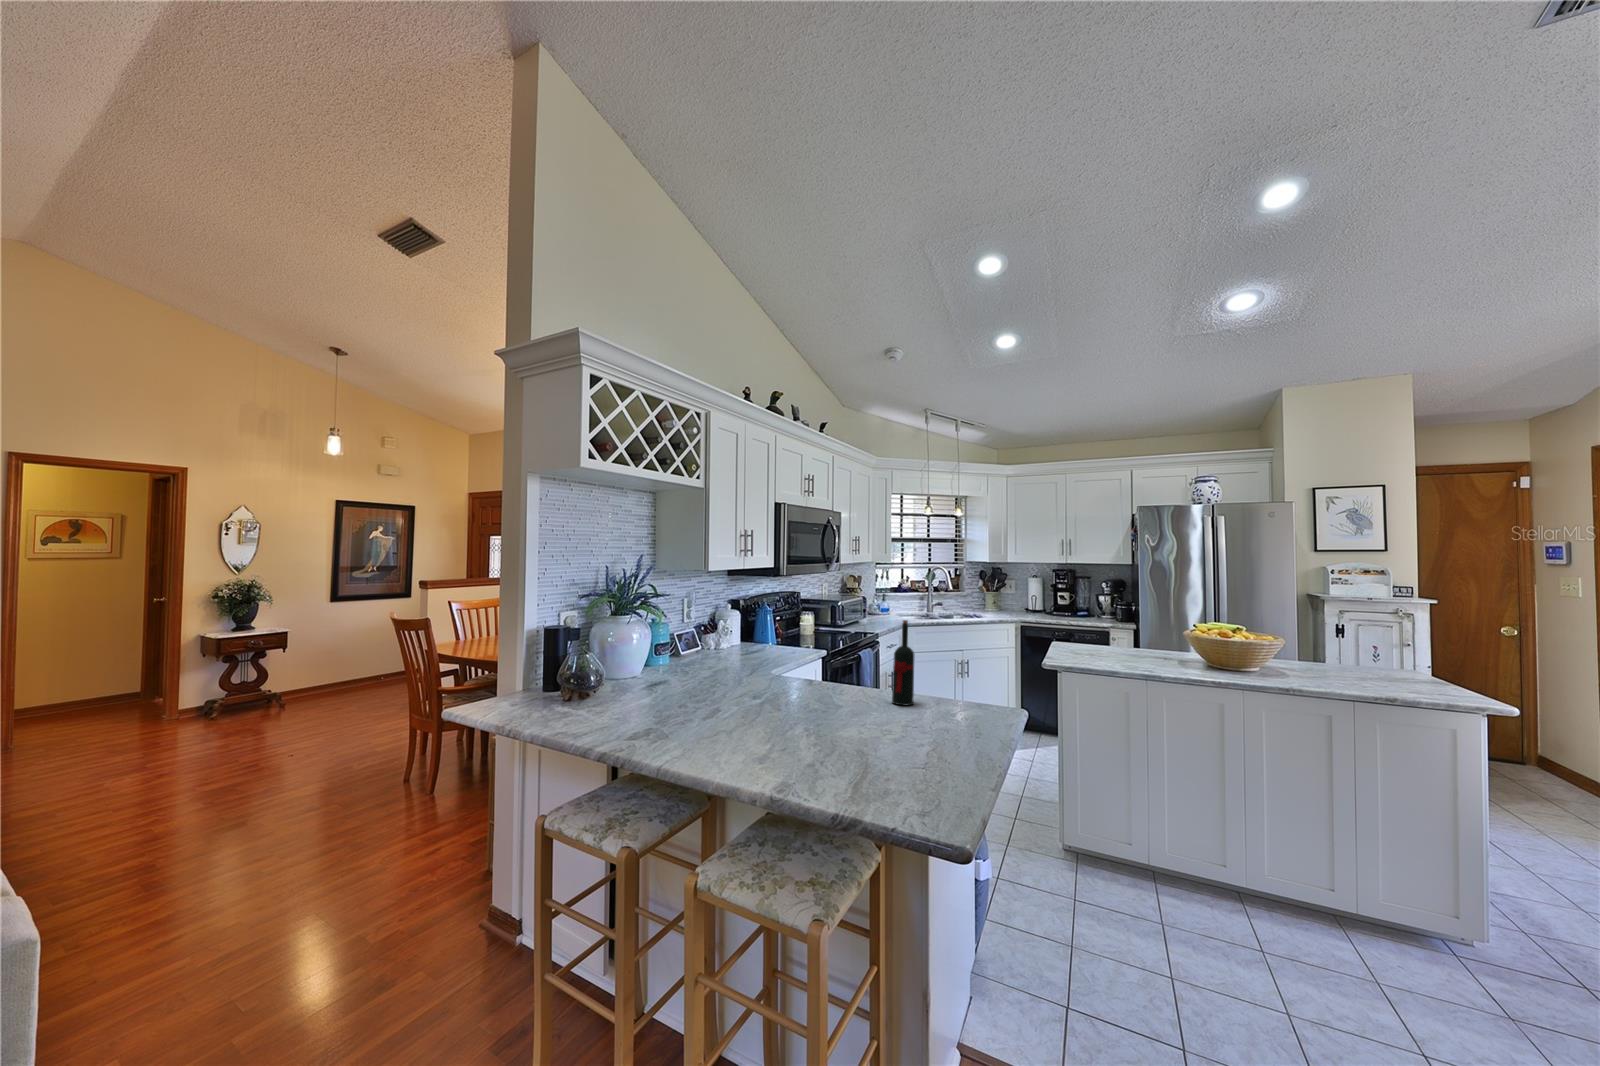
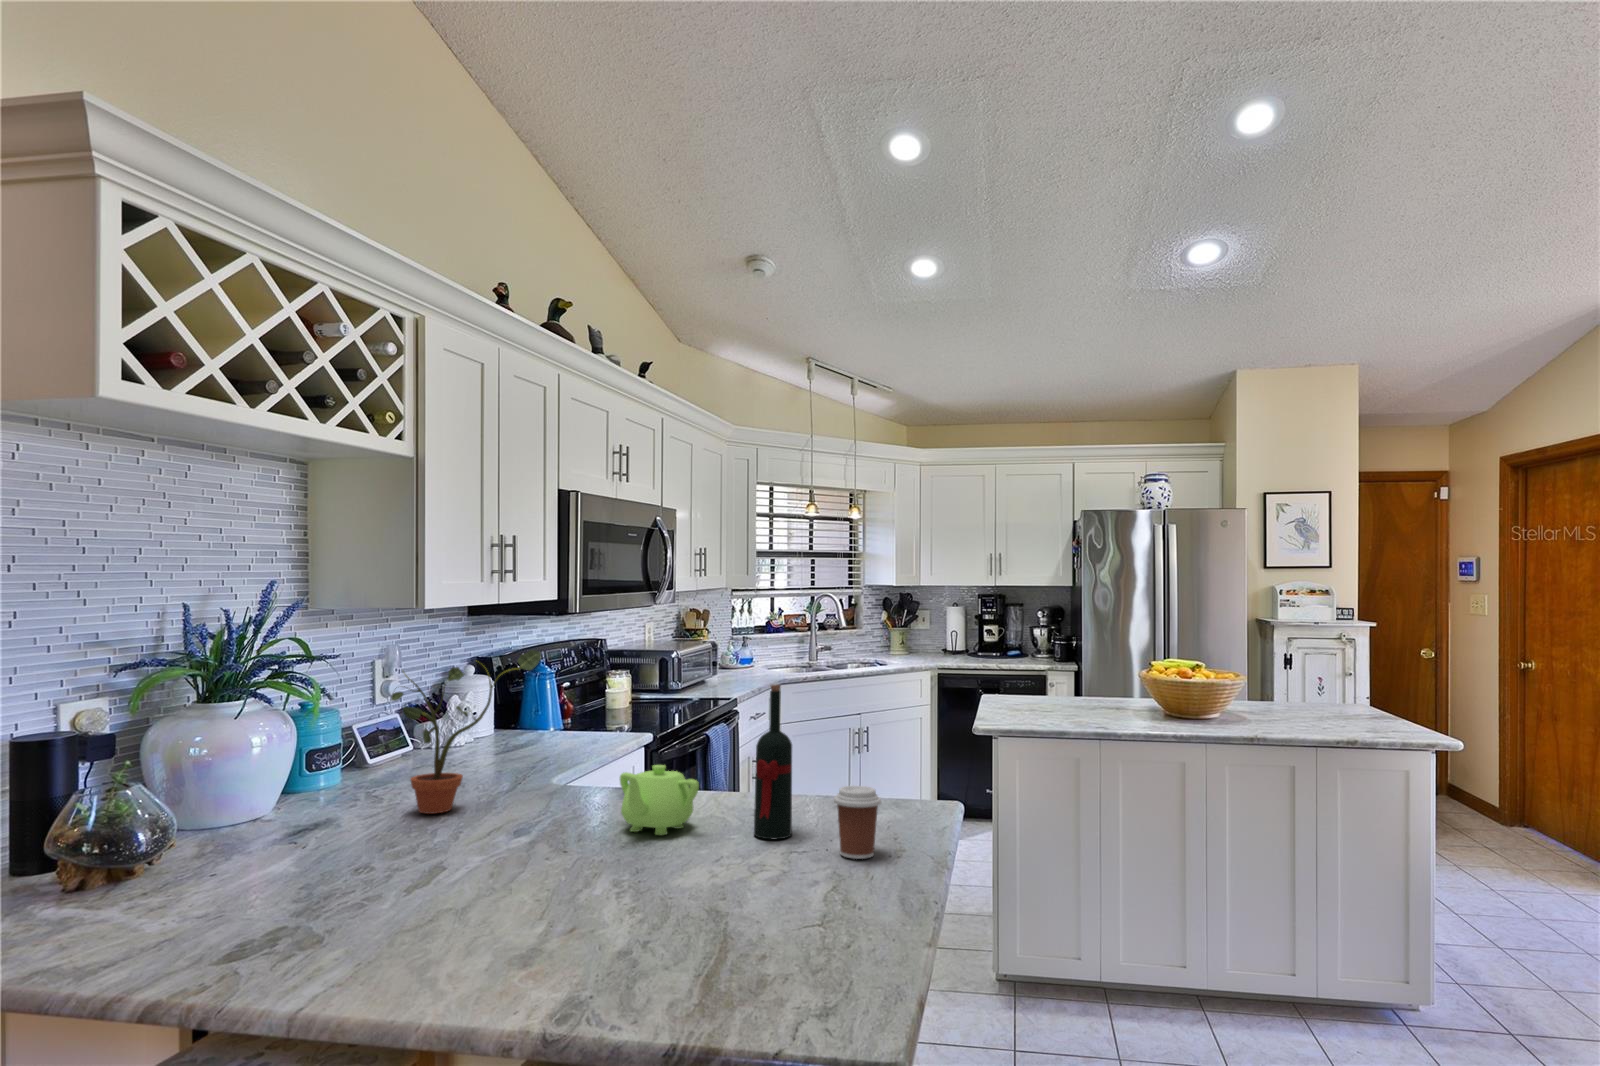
potted plant: none [698,596,773,681] -> present [391,650,542,814]
teapot: none [818,662,862,699] -> present [620,765,699,835]
coffee cup: none [937,678,965,717] -> present [834,786,881,859]

